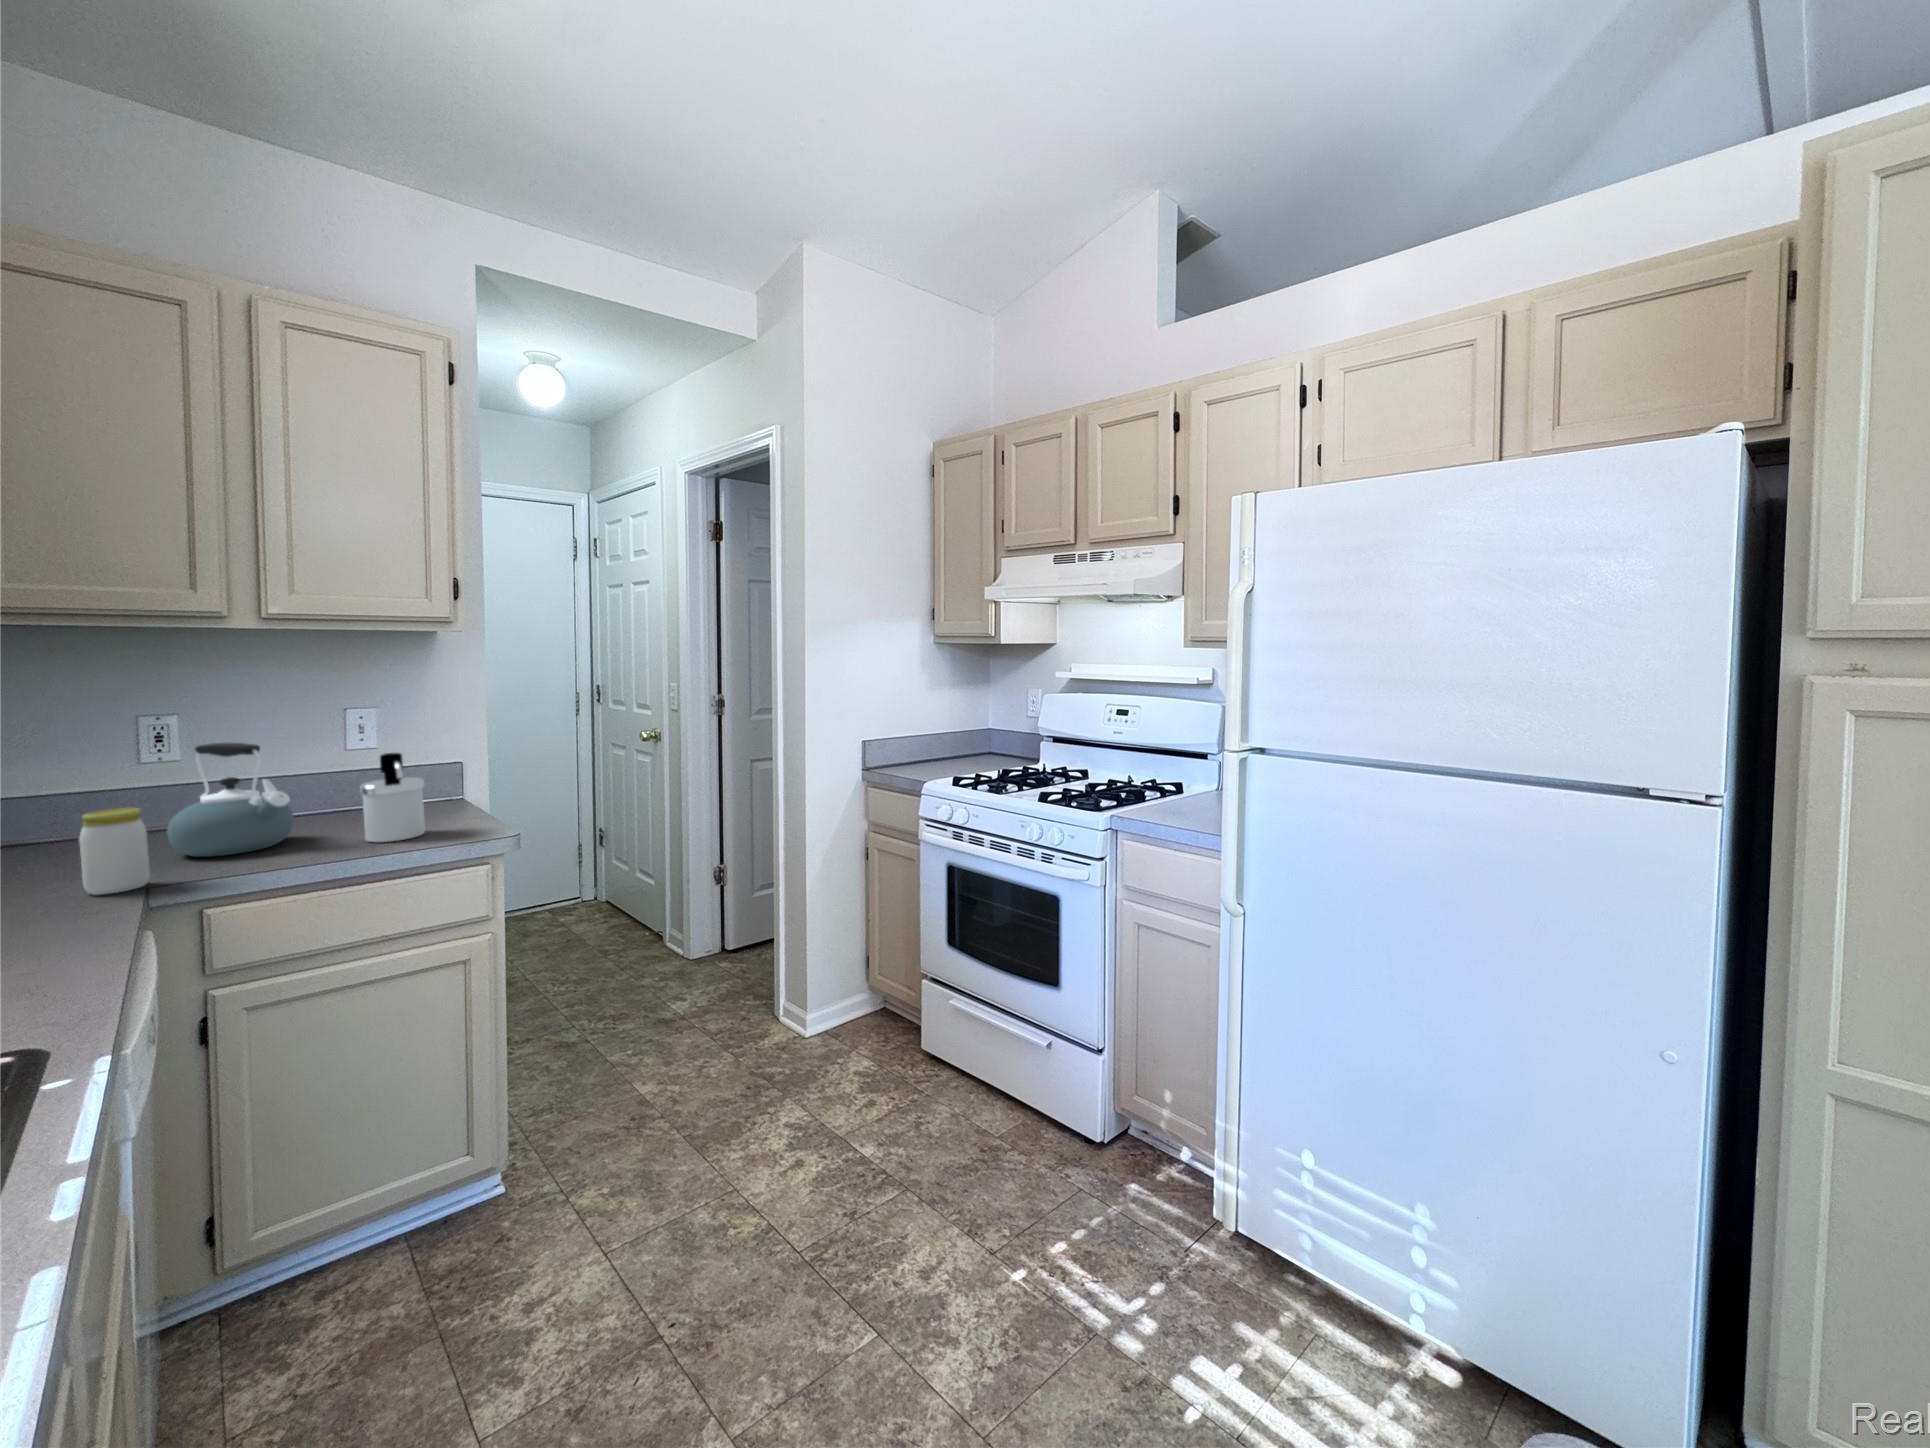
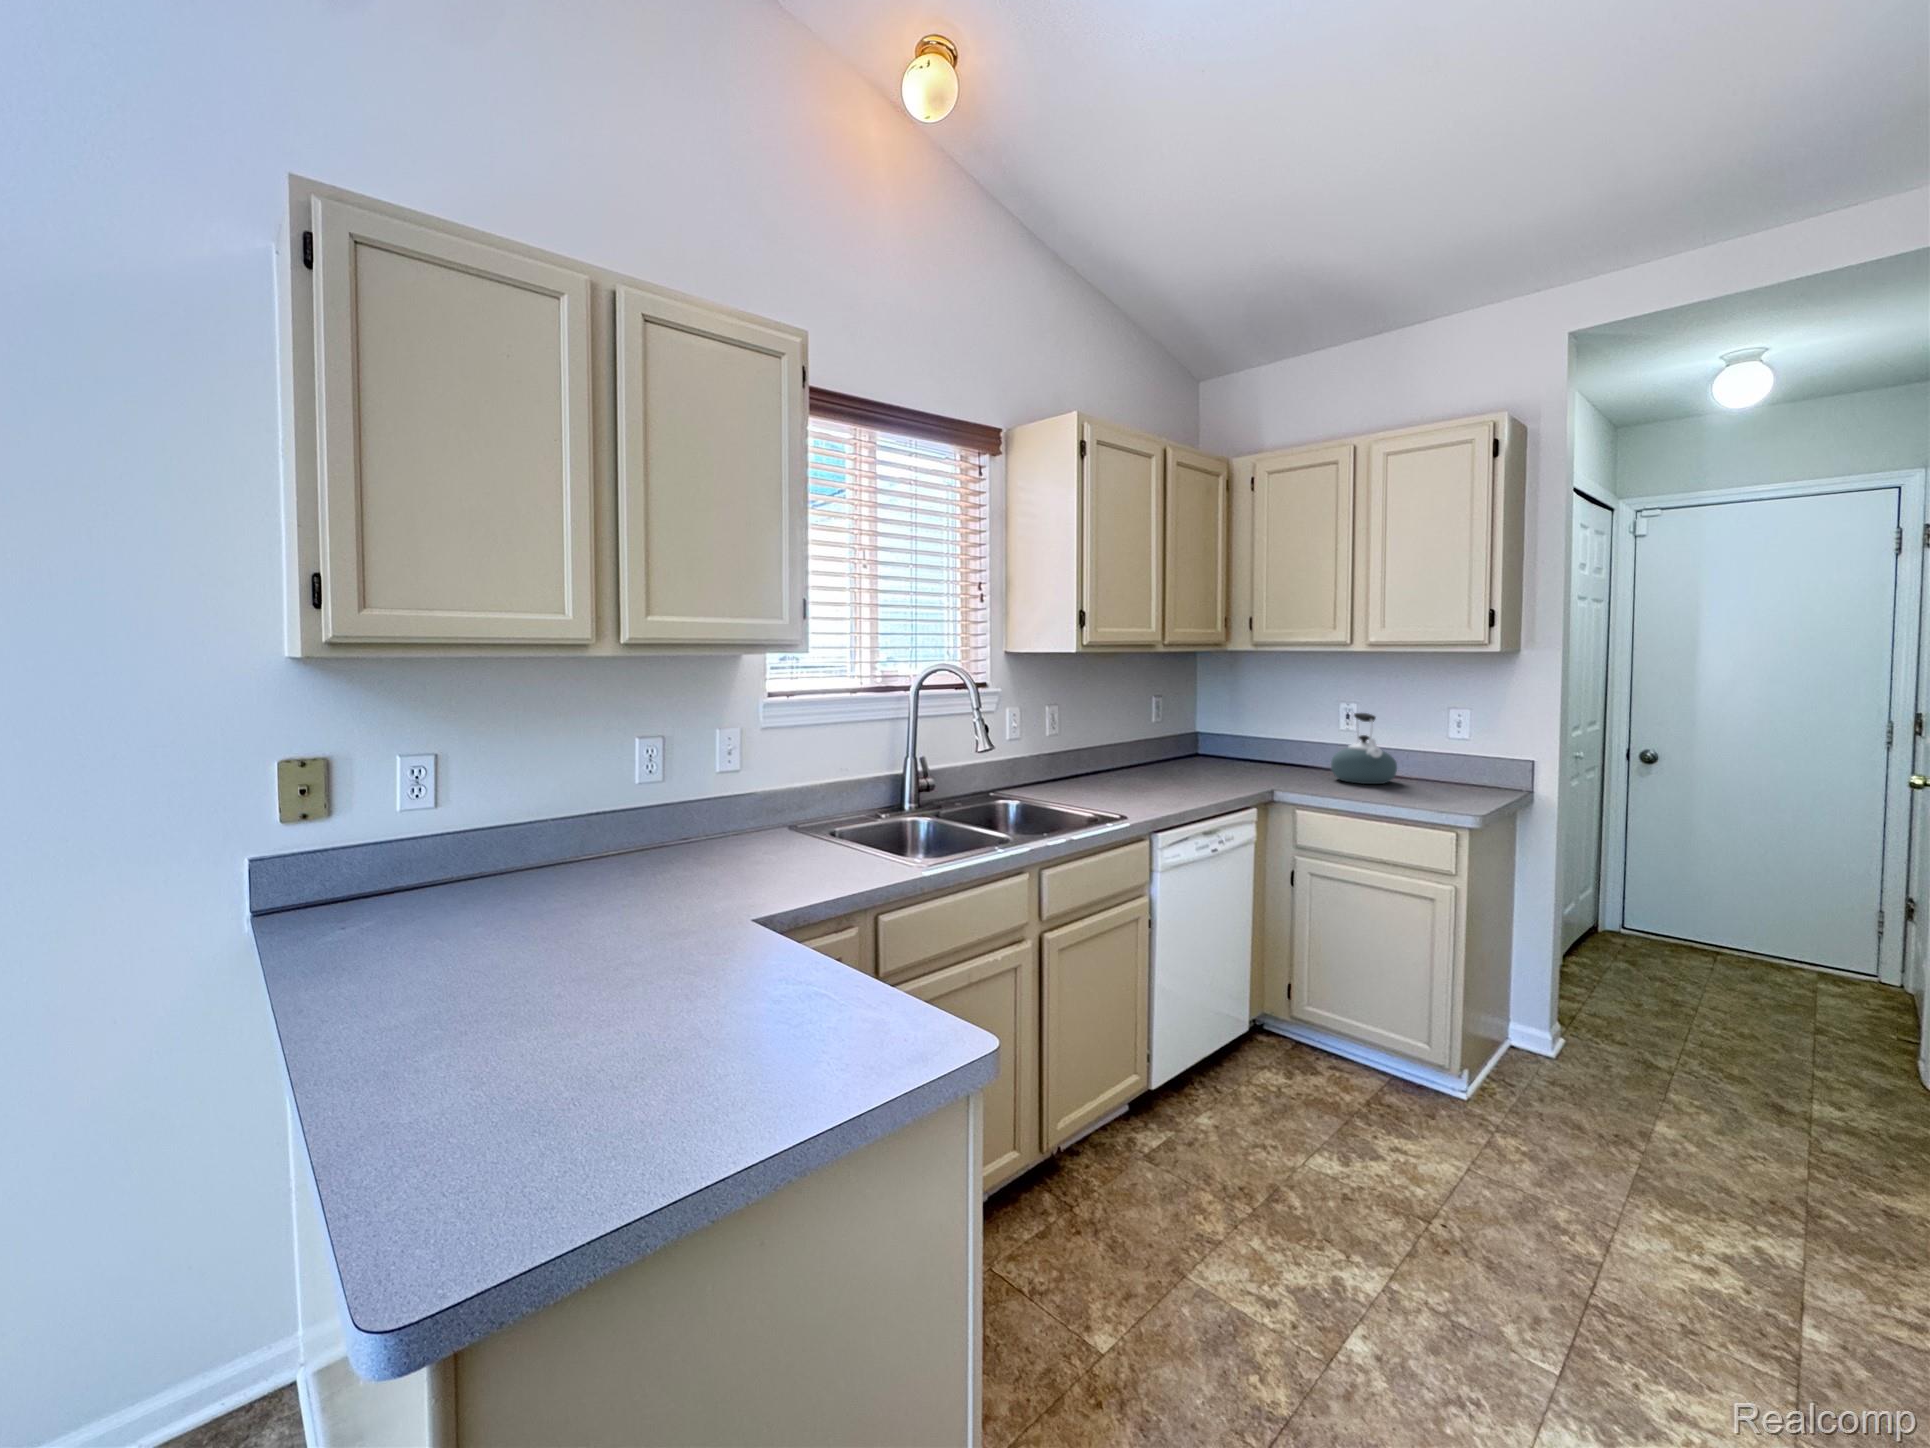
soap dispenser: present [360,753,425,842] -> none [1417,733,1463,798]
jar: present [79,808,150,895] -> none [1272,739,1299,784]

